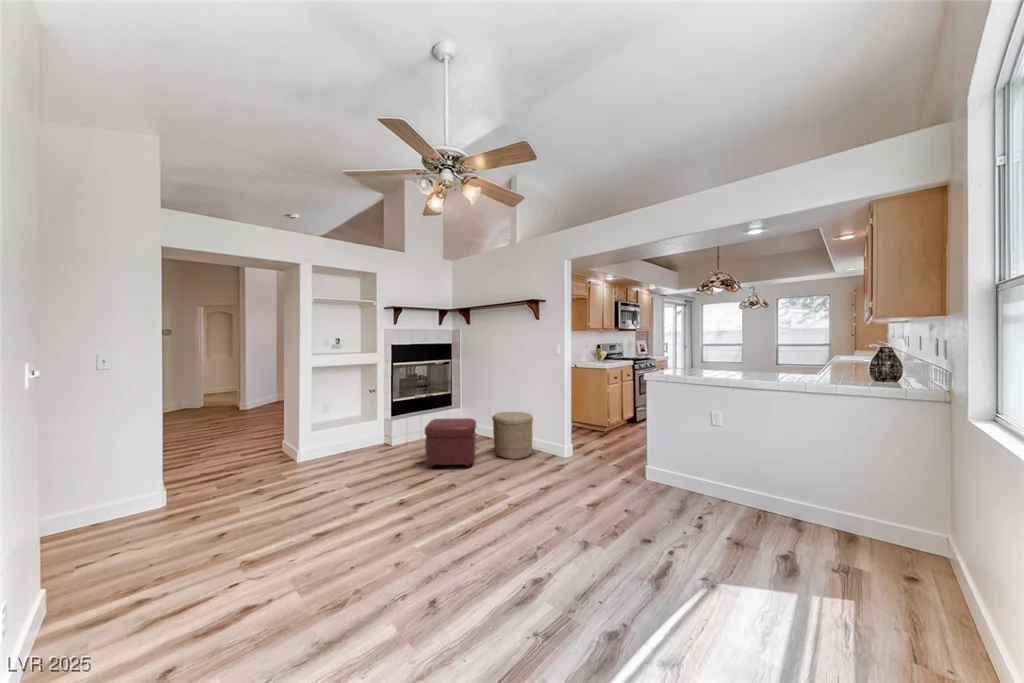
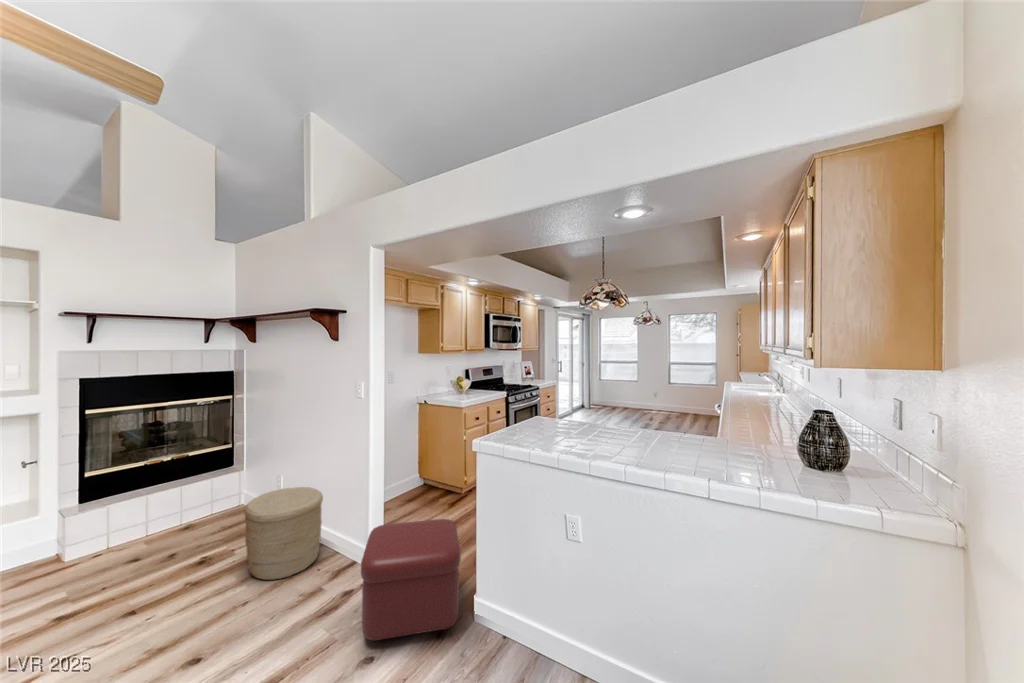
ottoman: present [425,418,476,467] -> present [361,519,461,641]

